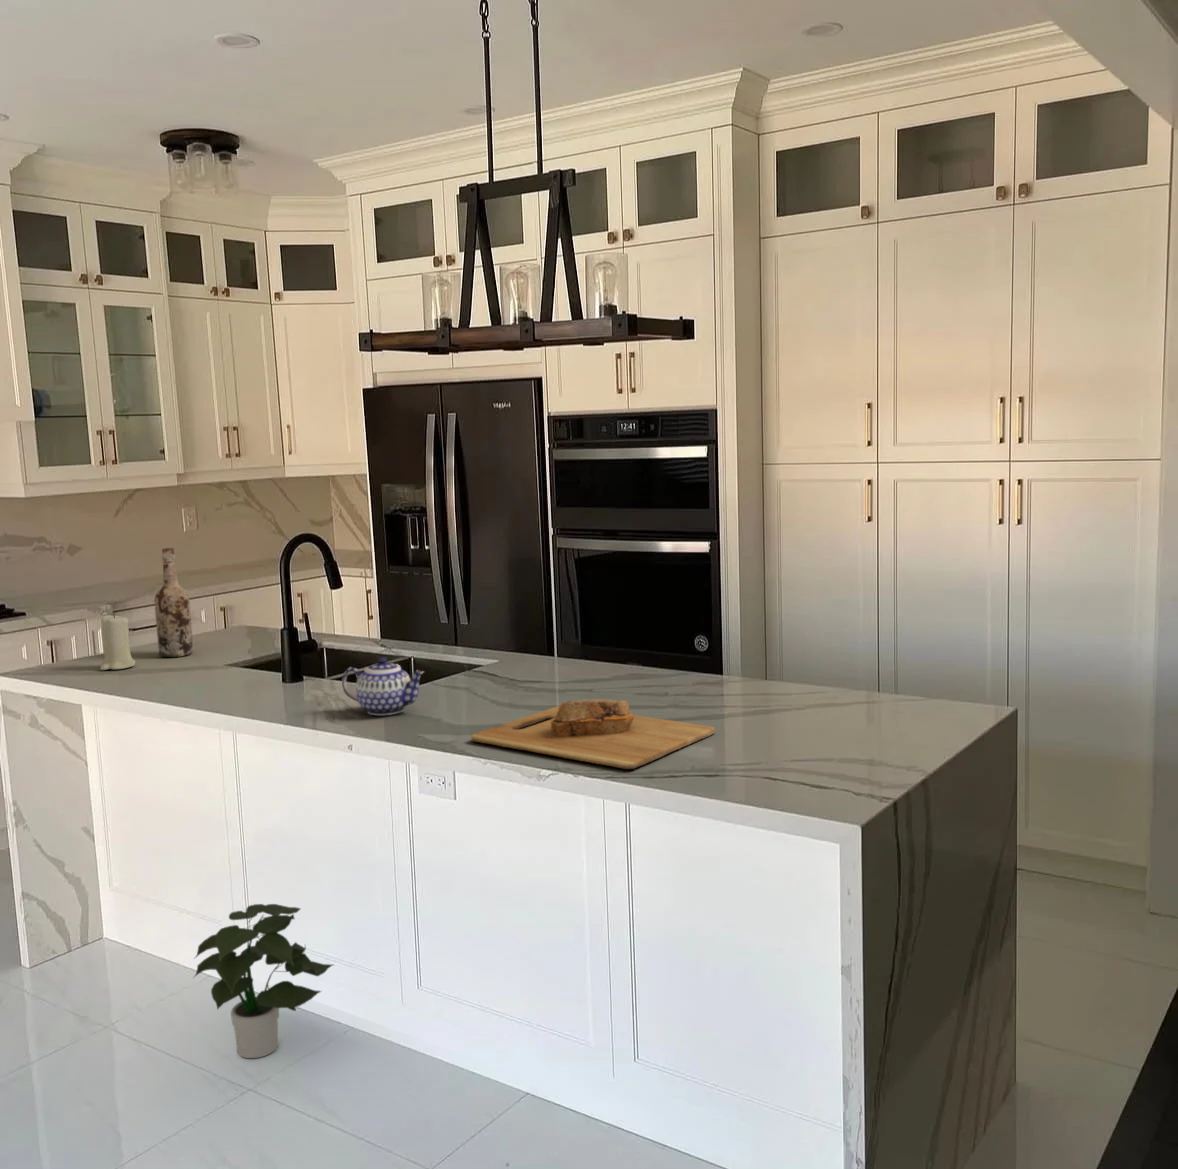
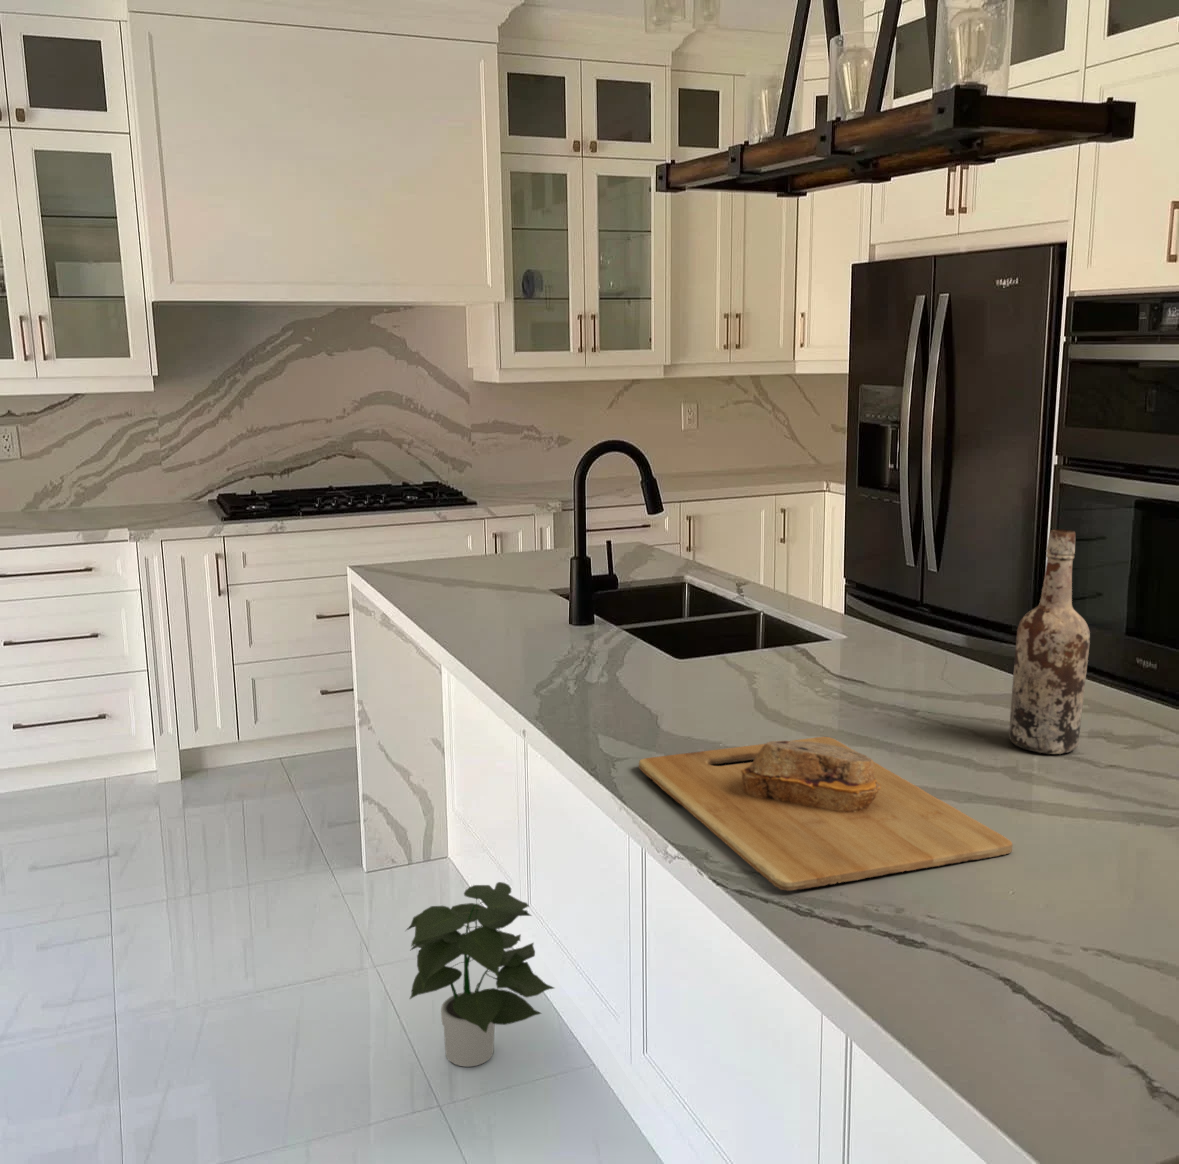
wine bottle: present [154,548,193,657] -> present [1009,529,1090,754]
candle: present [100,613,135,670] -> none [425,513,465,577]
teapot: present [342,657,423,715] -> none [566,618,651,698]

